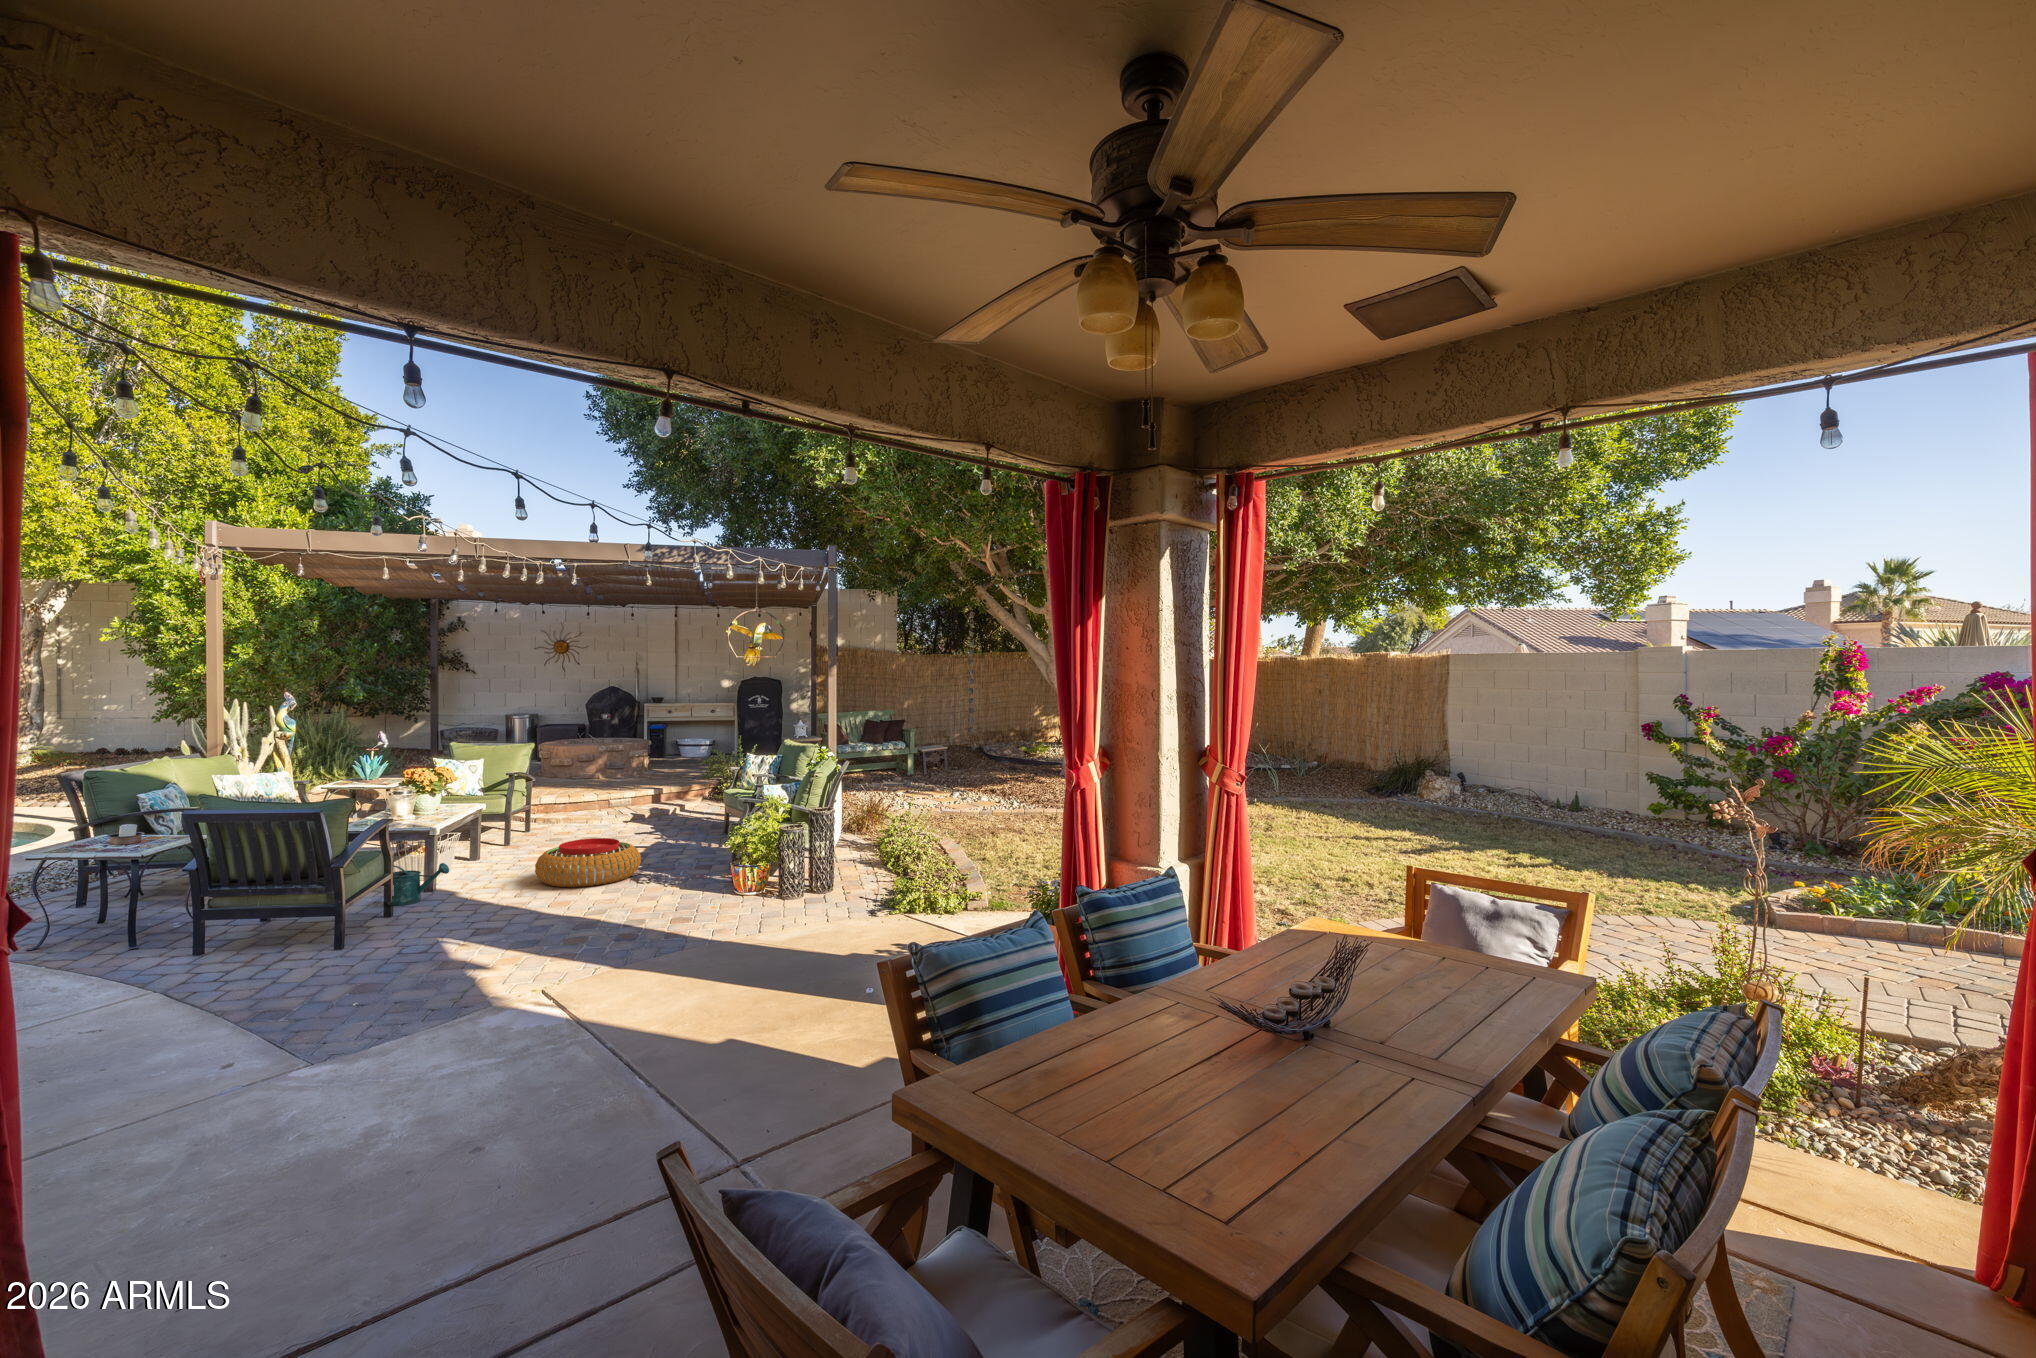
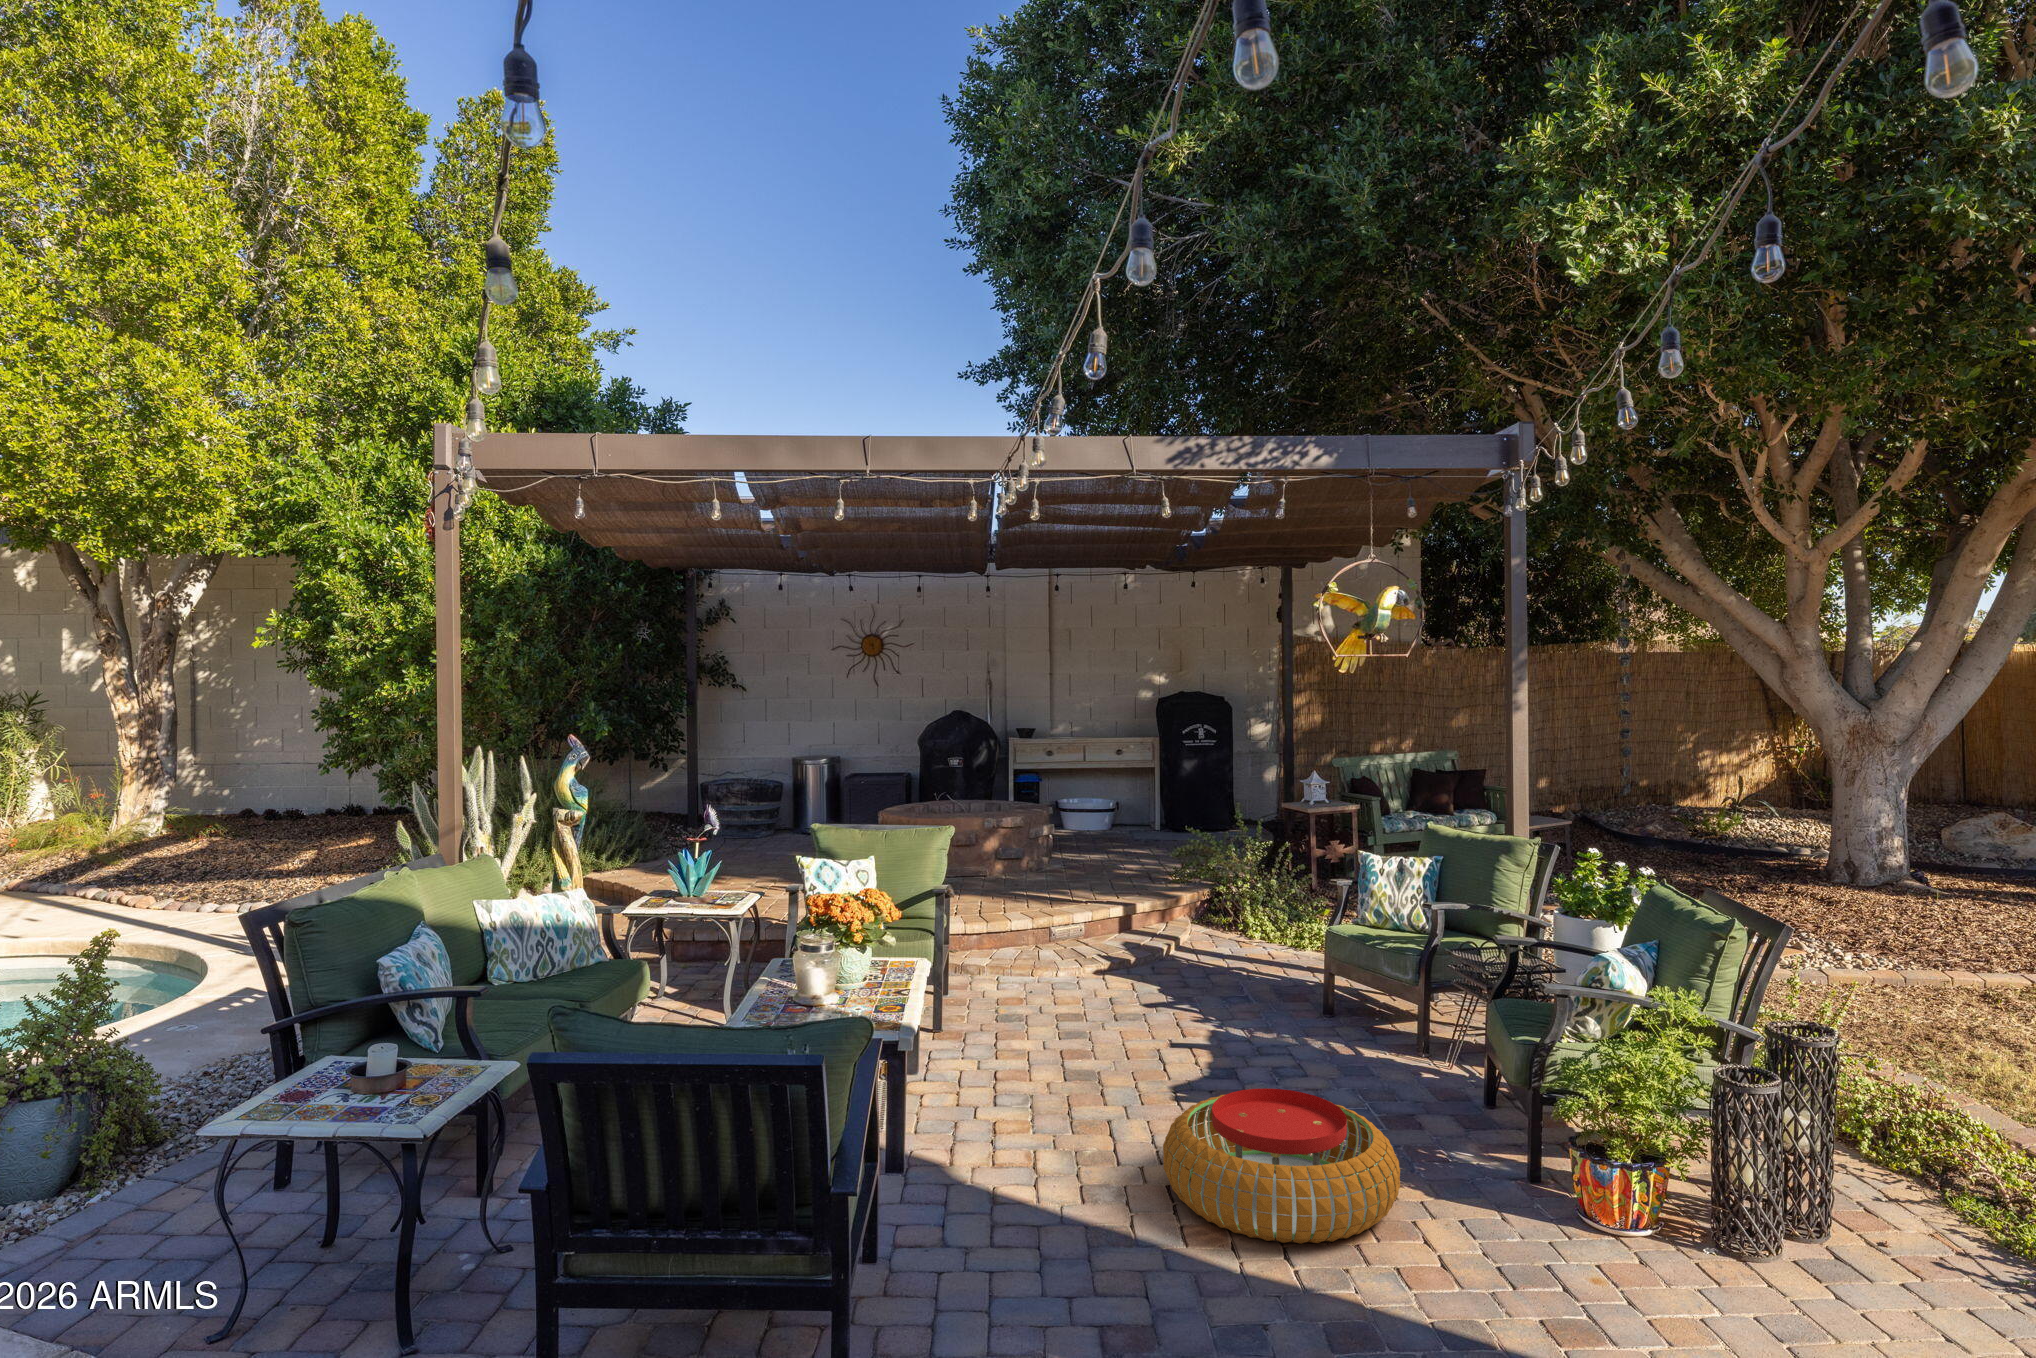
watering can: present [387,863,449,906] -> none [885,1186,1039,1302]

